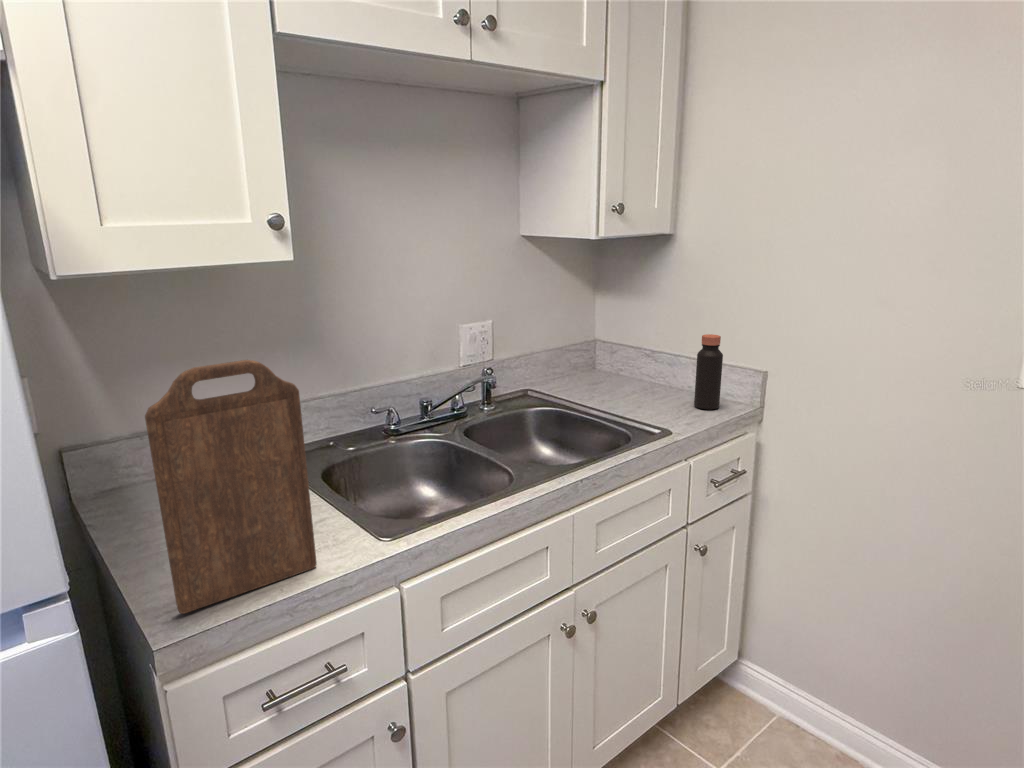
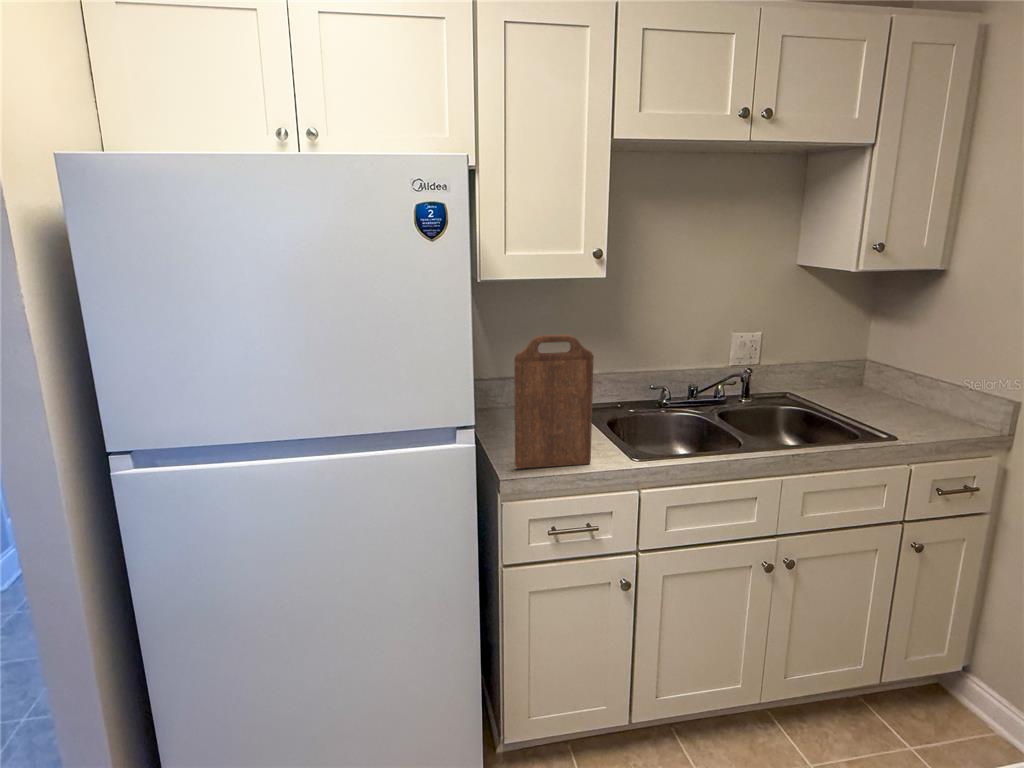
bottle: present [694,334,723,410] -> none [937,362,971,429]

